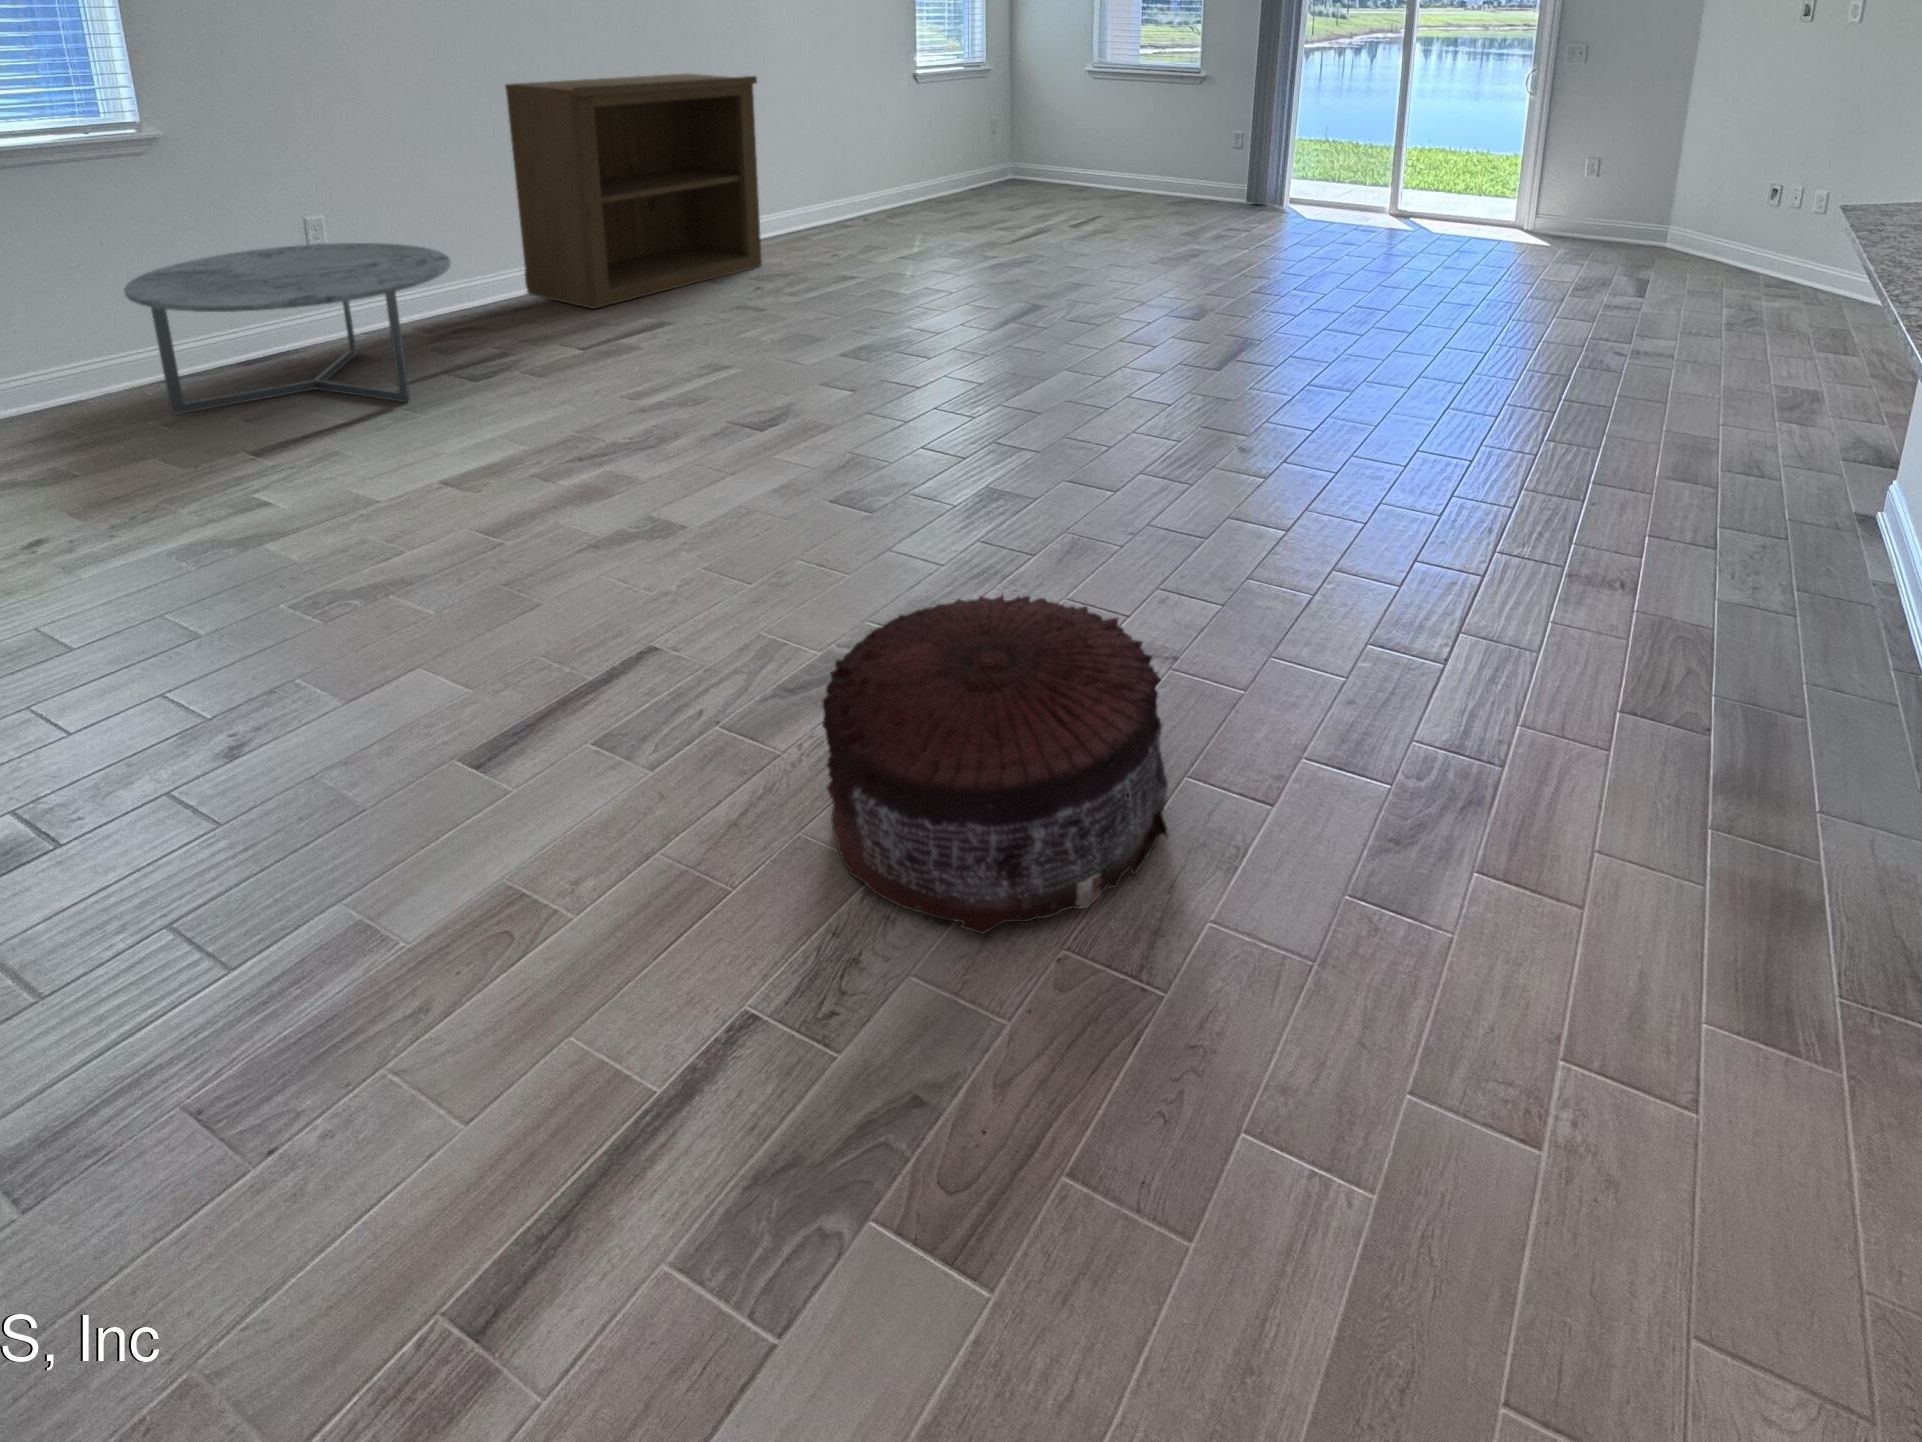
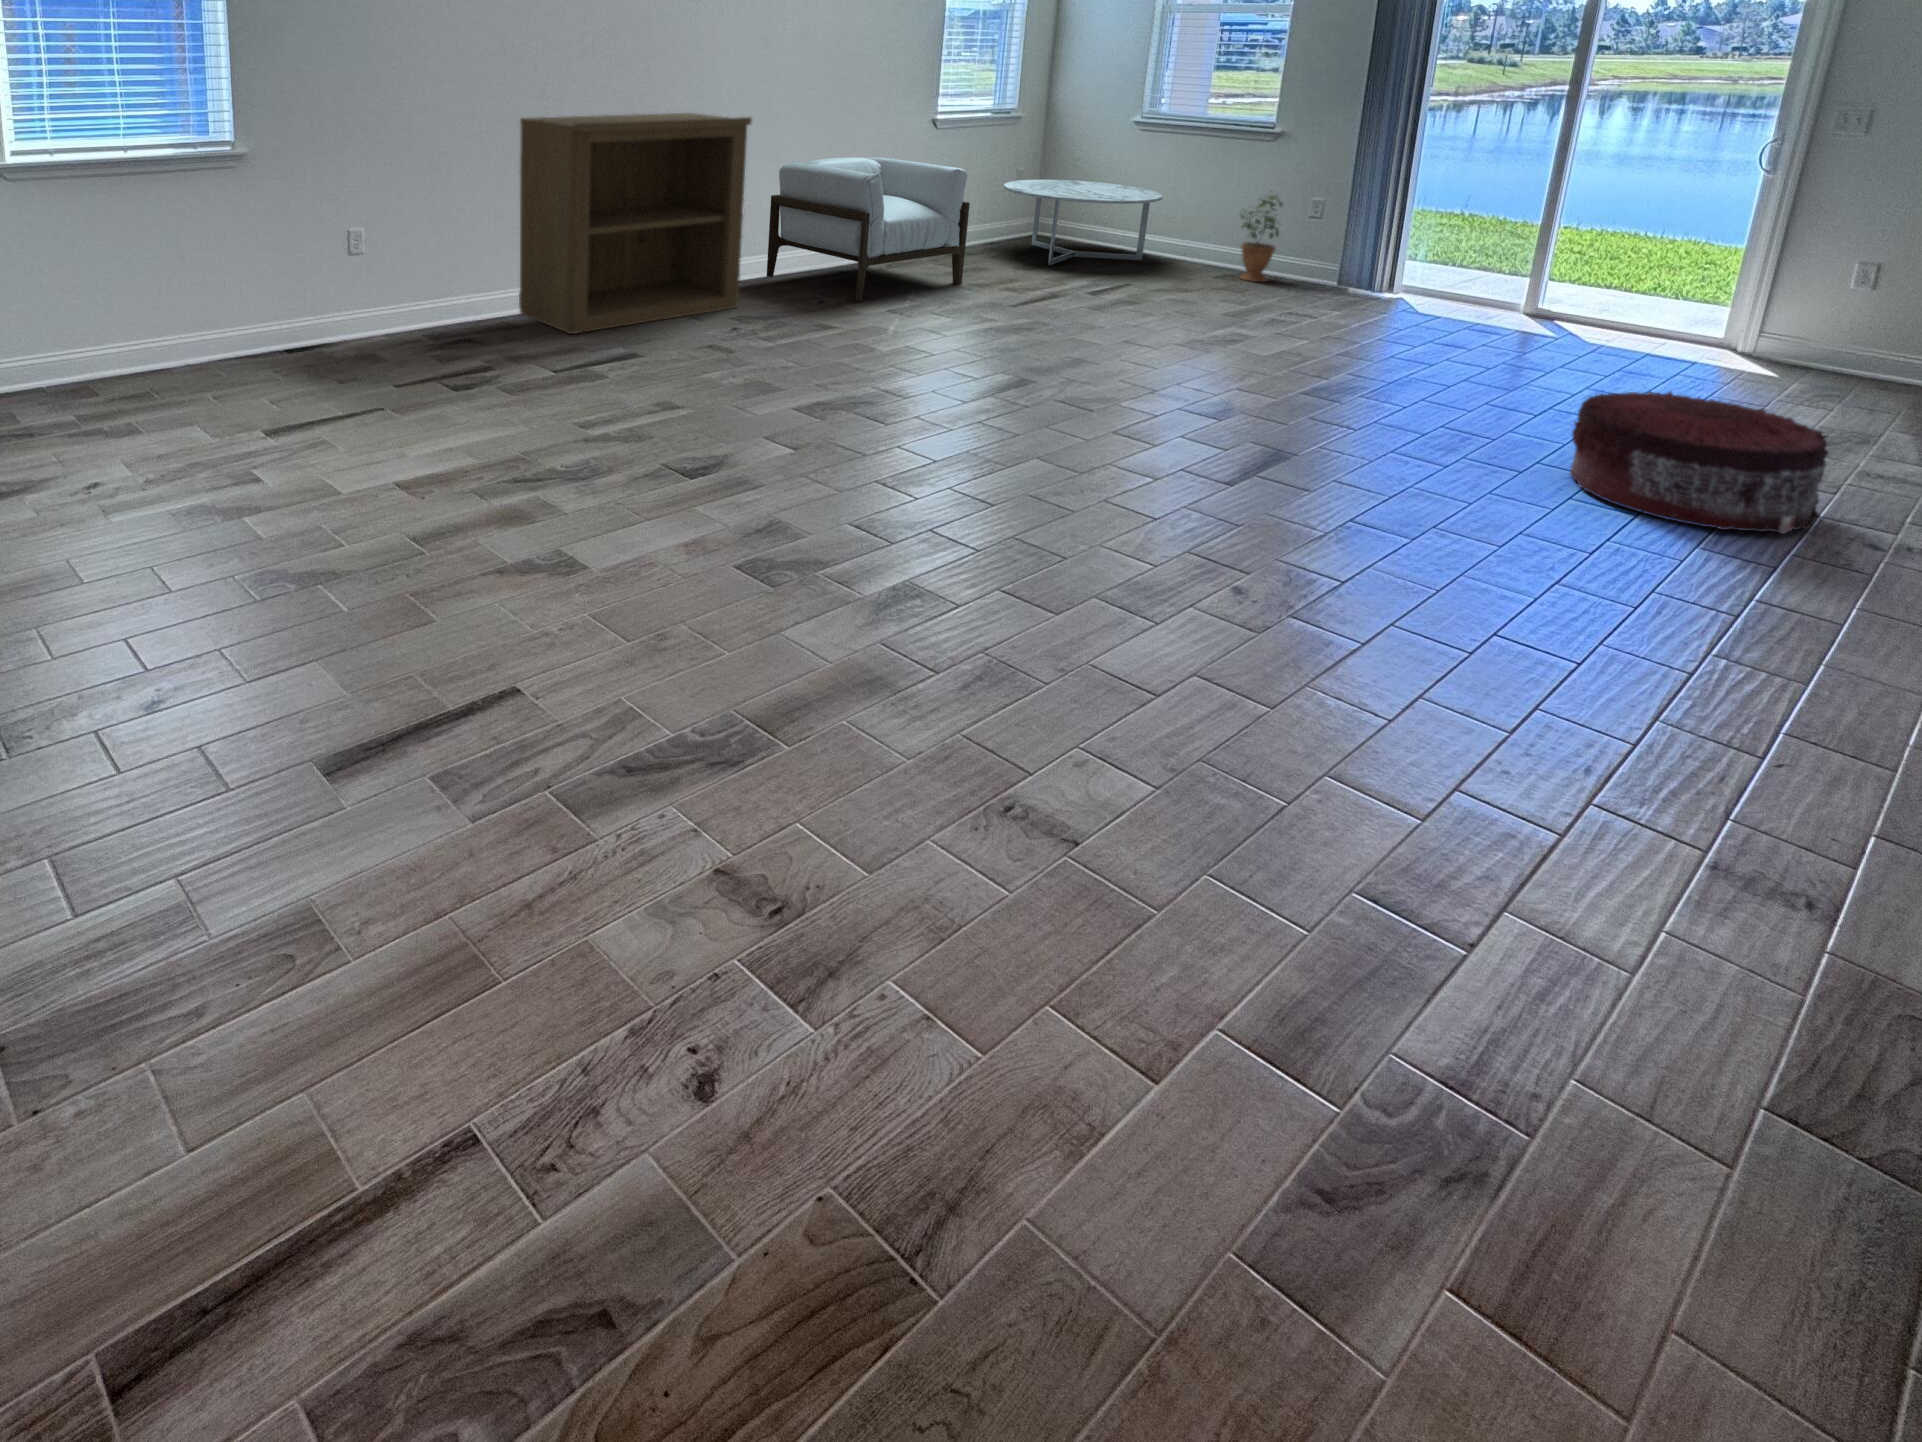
armchair: none [778,113,966,250] -> present [767,157,970,302]
potted plant: none [1182,126,1216,204] -> present [1240,196,1283,282]
coffee table: present [124,243,451,414] -> present [1004,180,1163,265]
pouf: present [822,594,1168,934] -> present [1570,392,1829,534]

